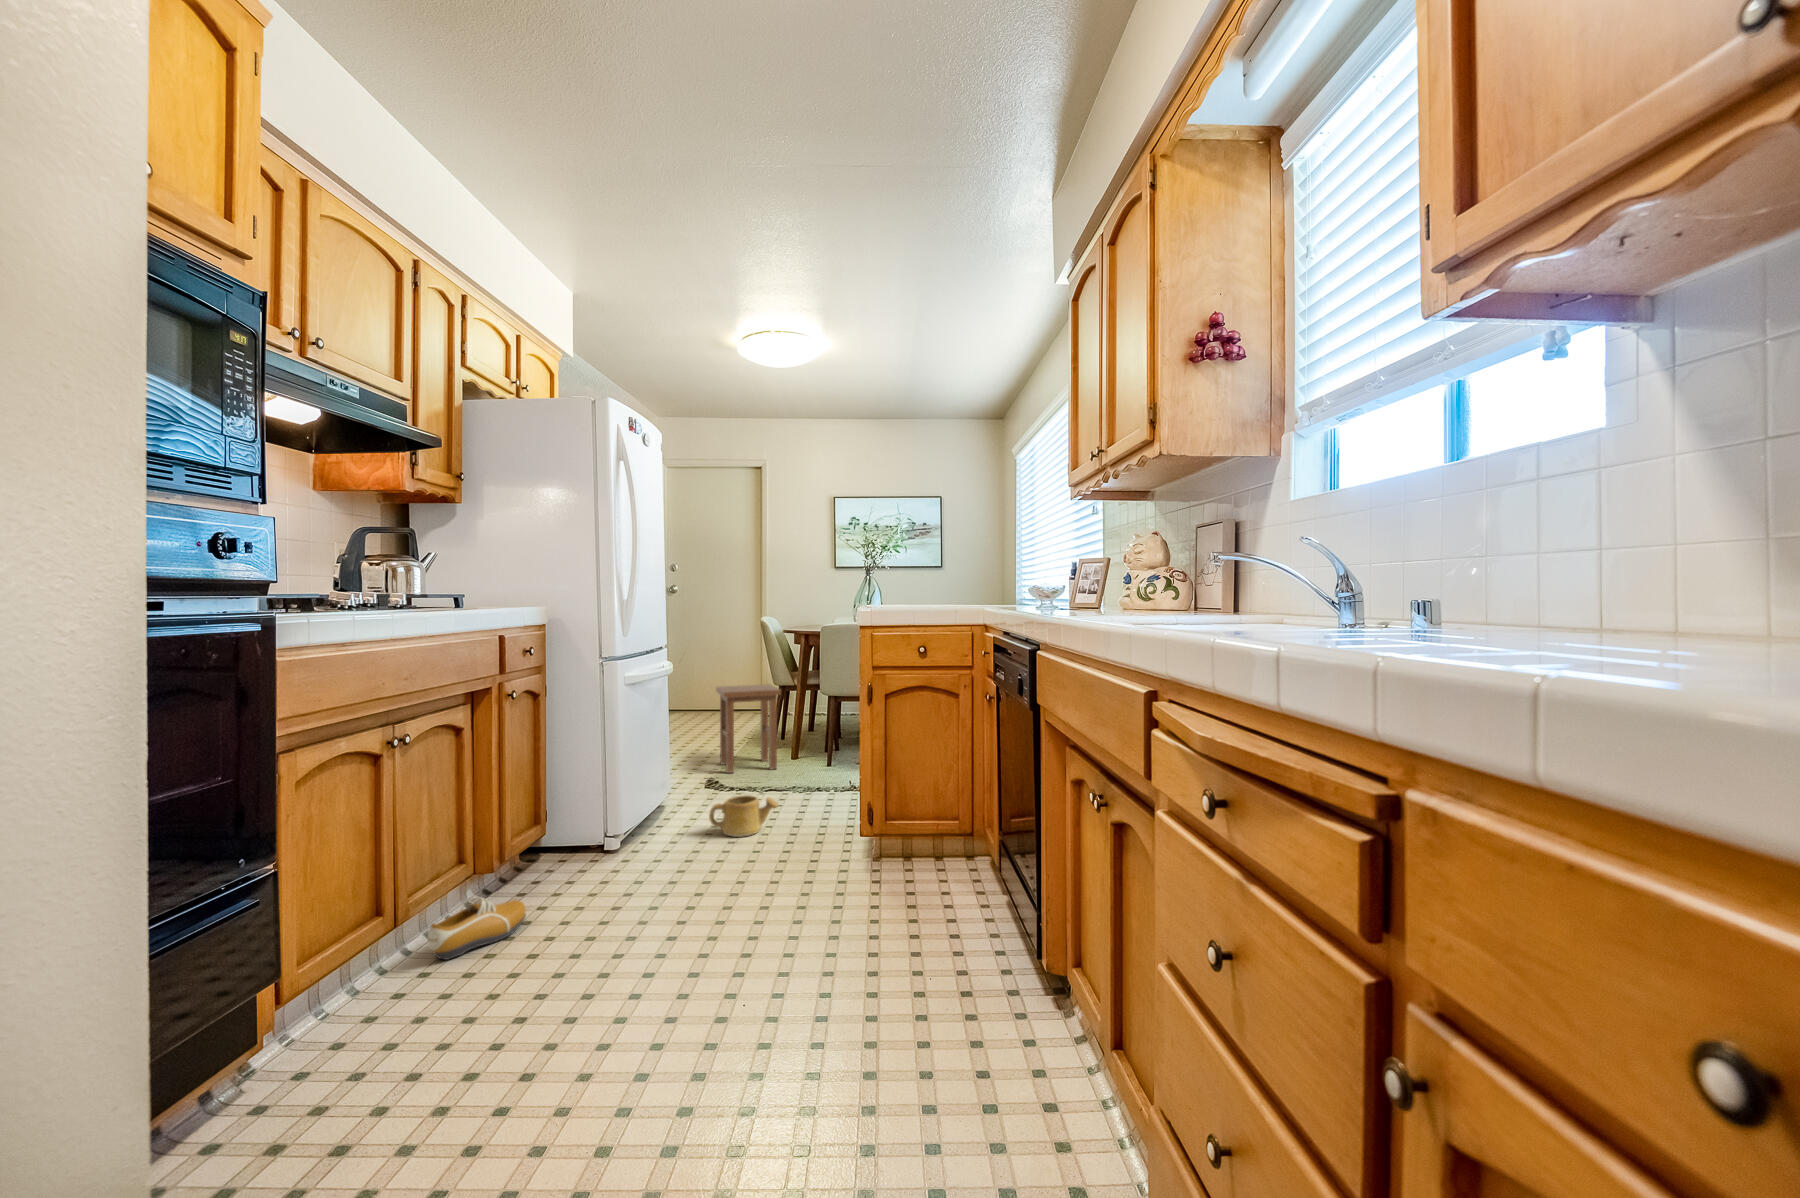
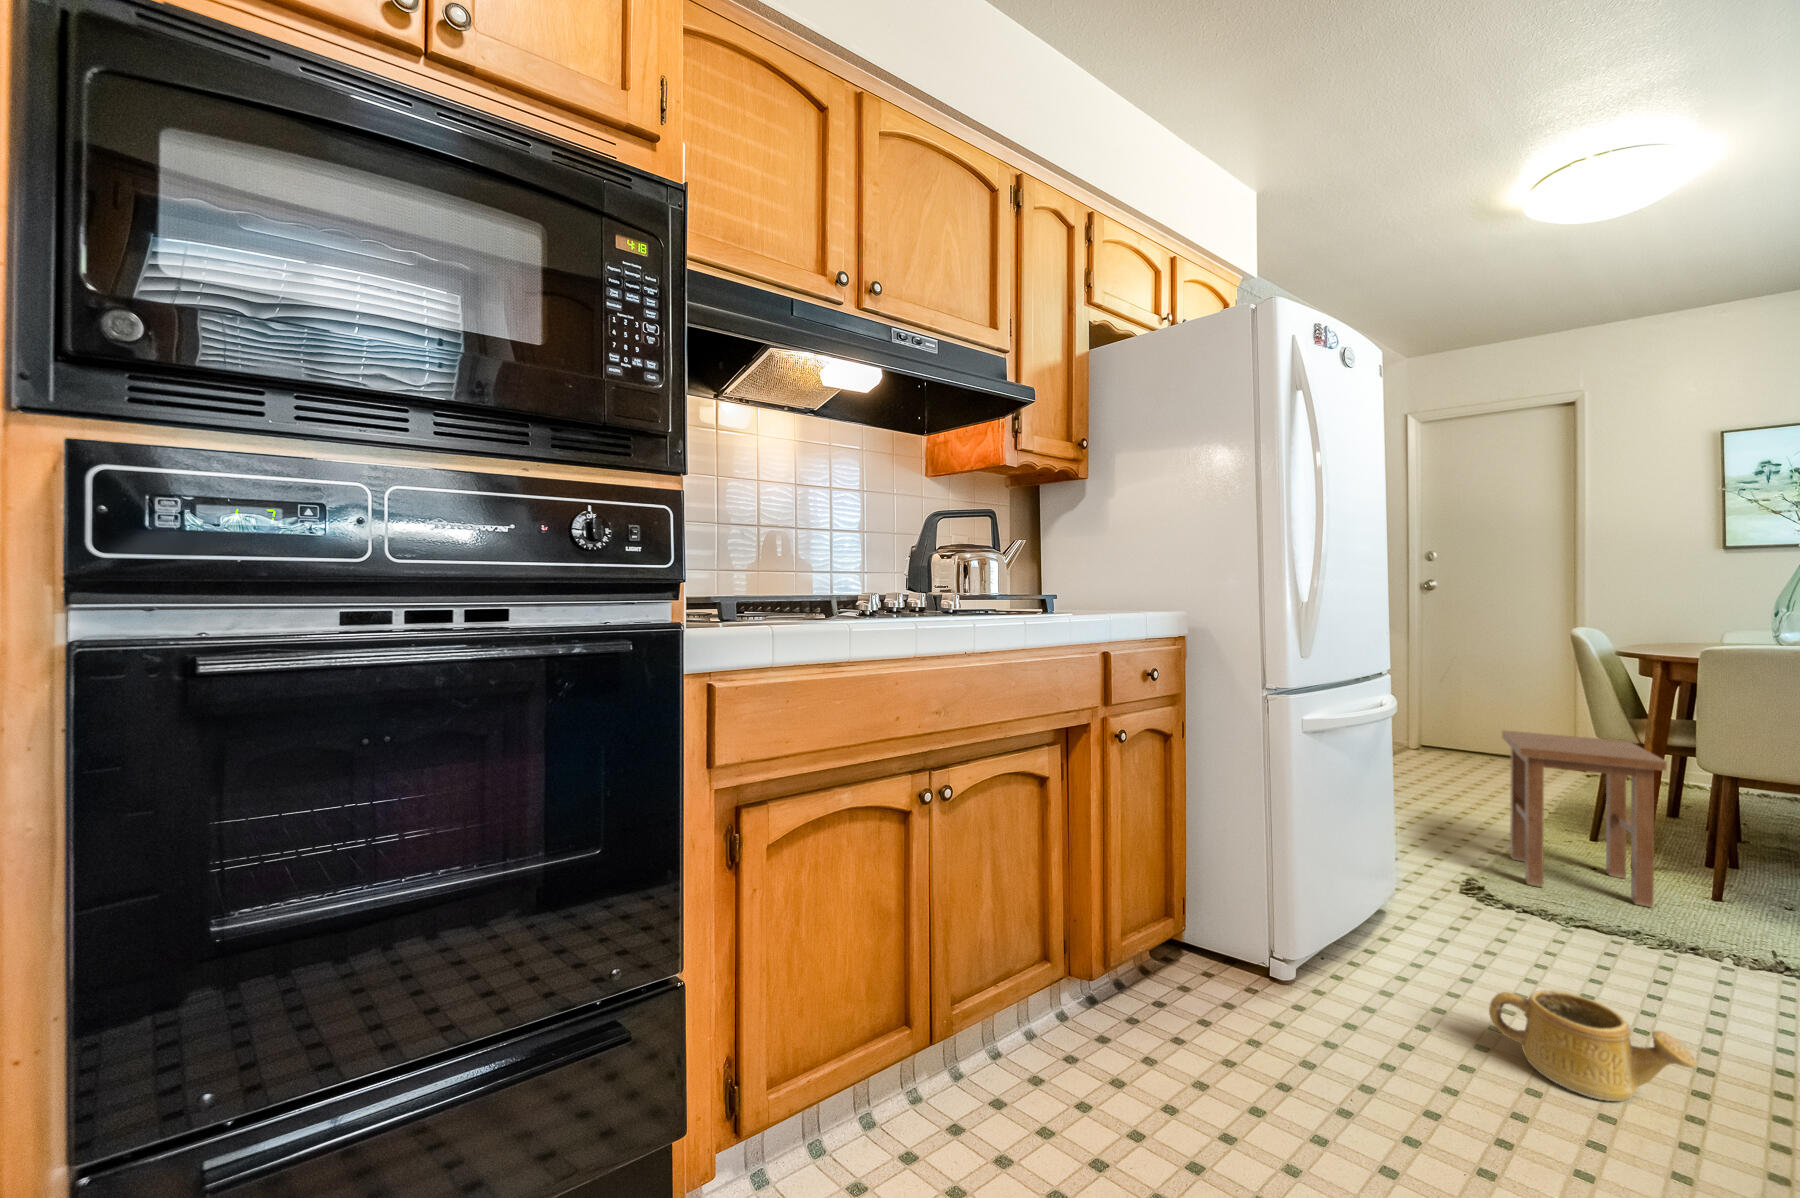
shoe: present [427,897,526,960] -> none [959,1049,1107,1141]

